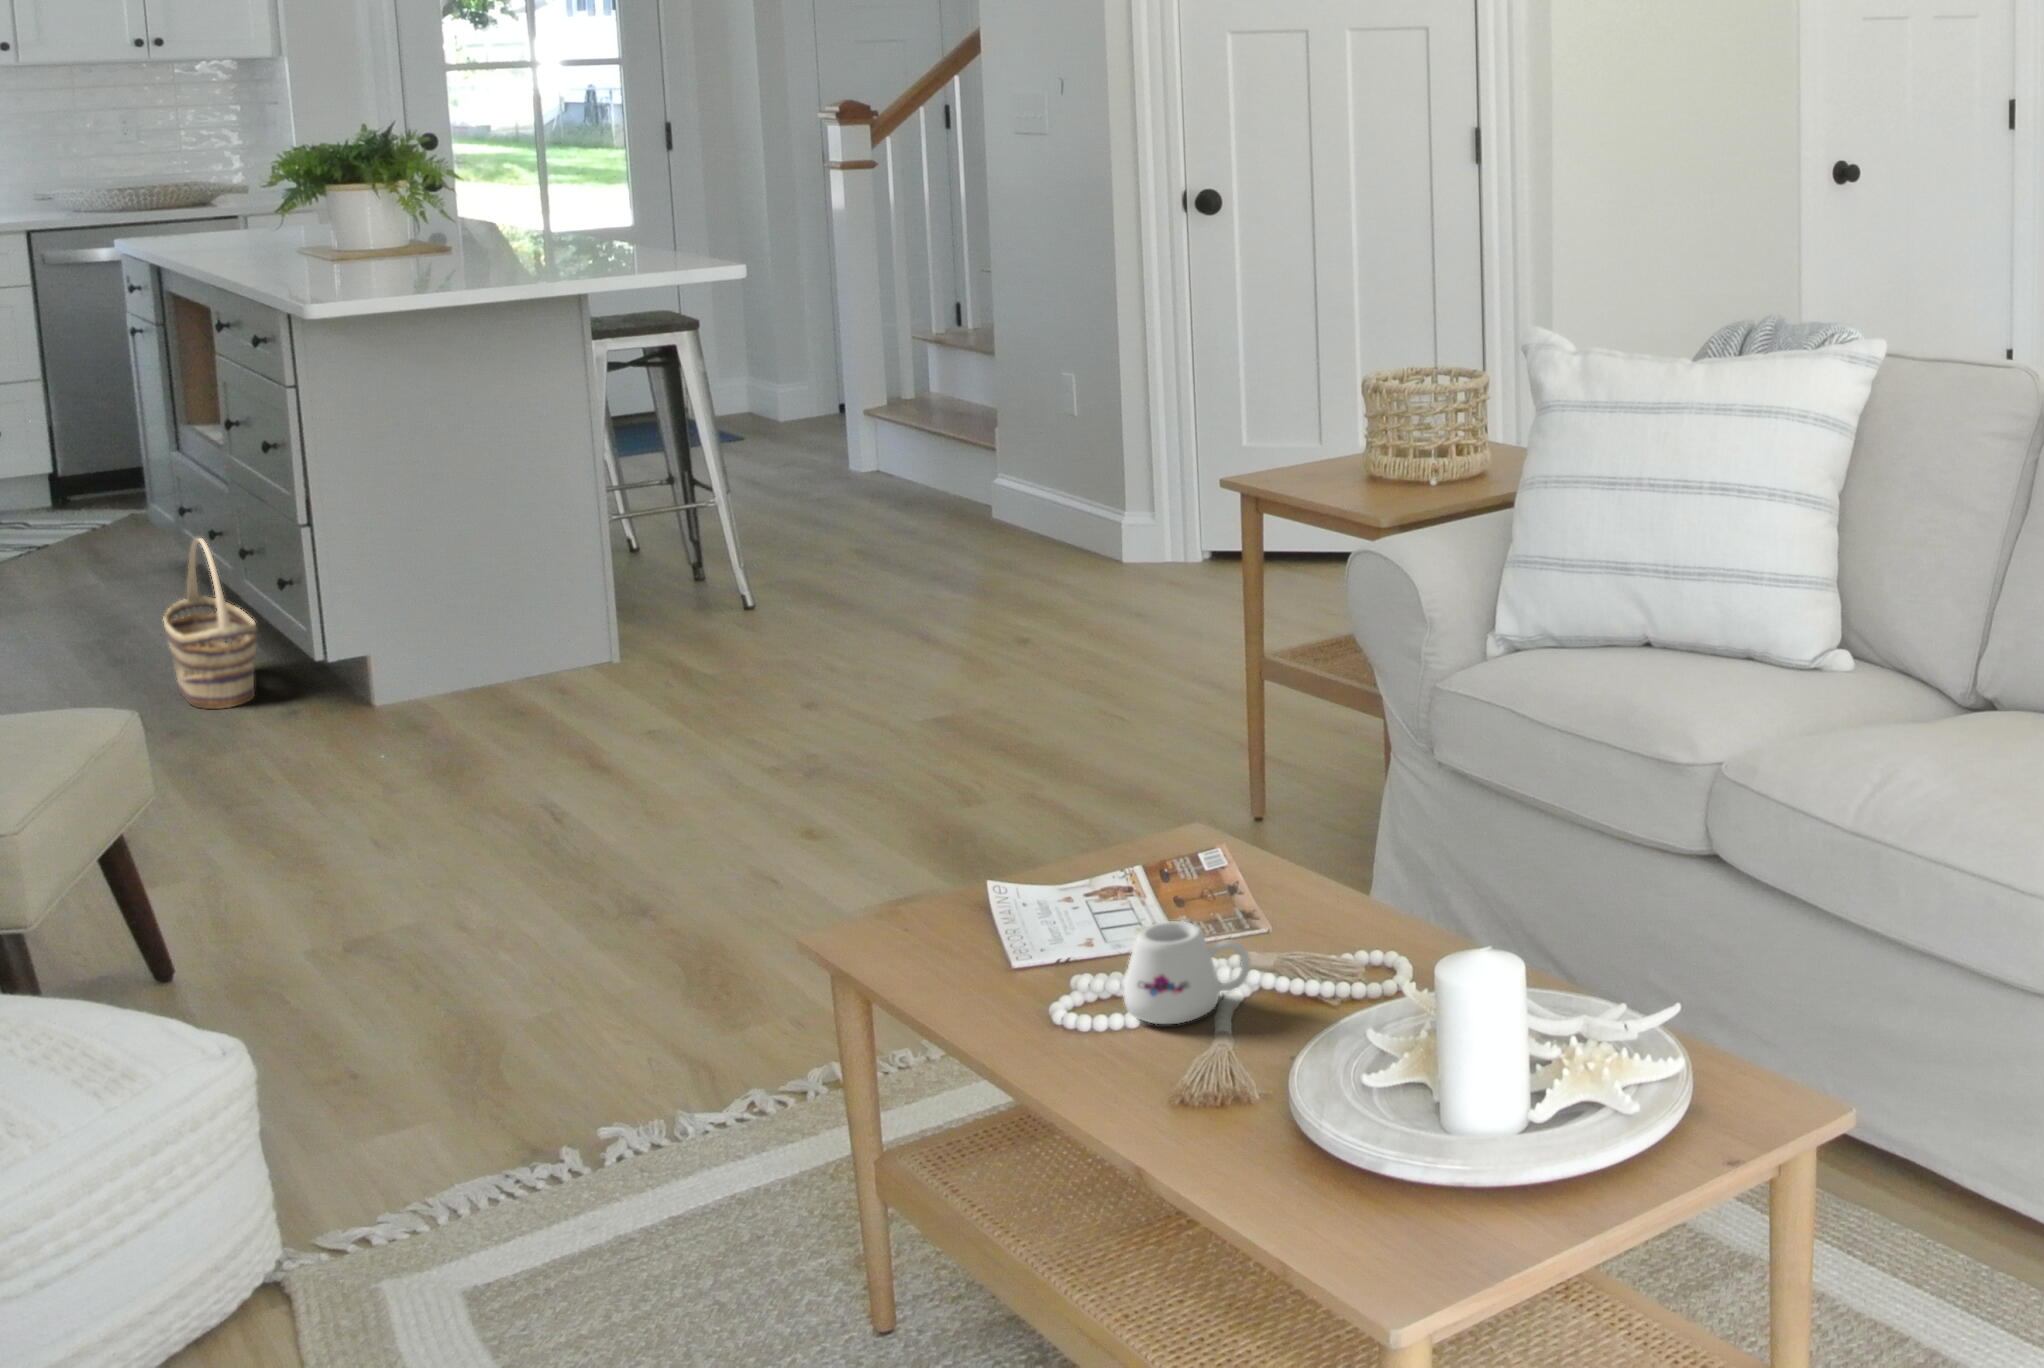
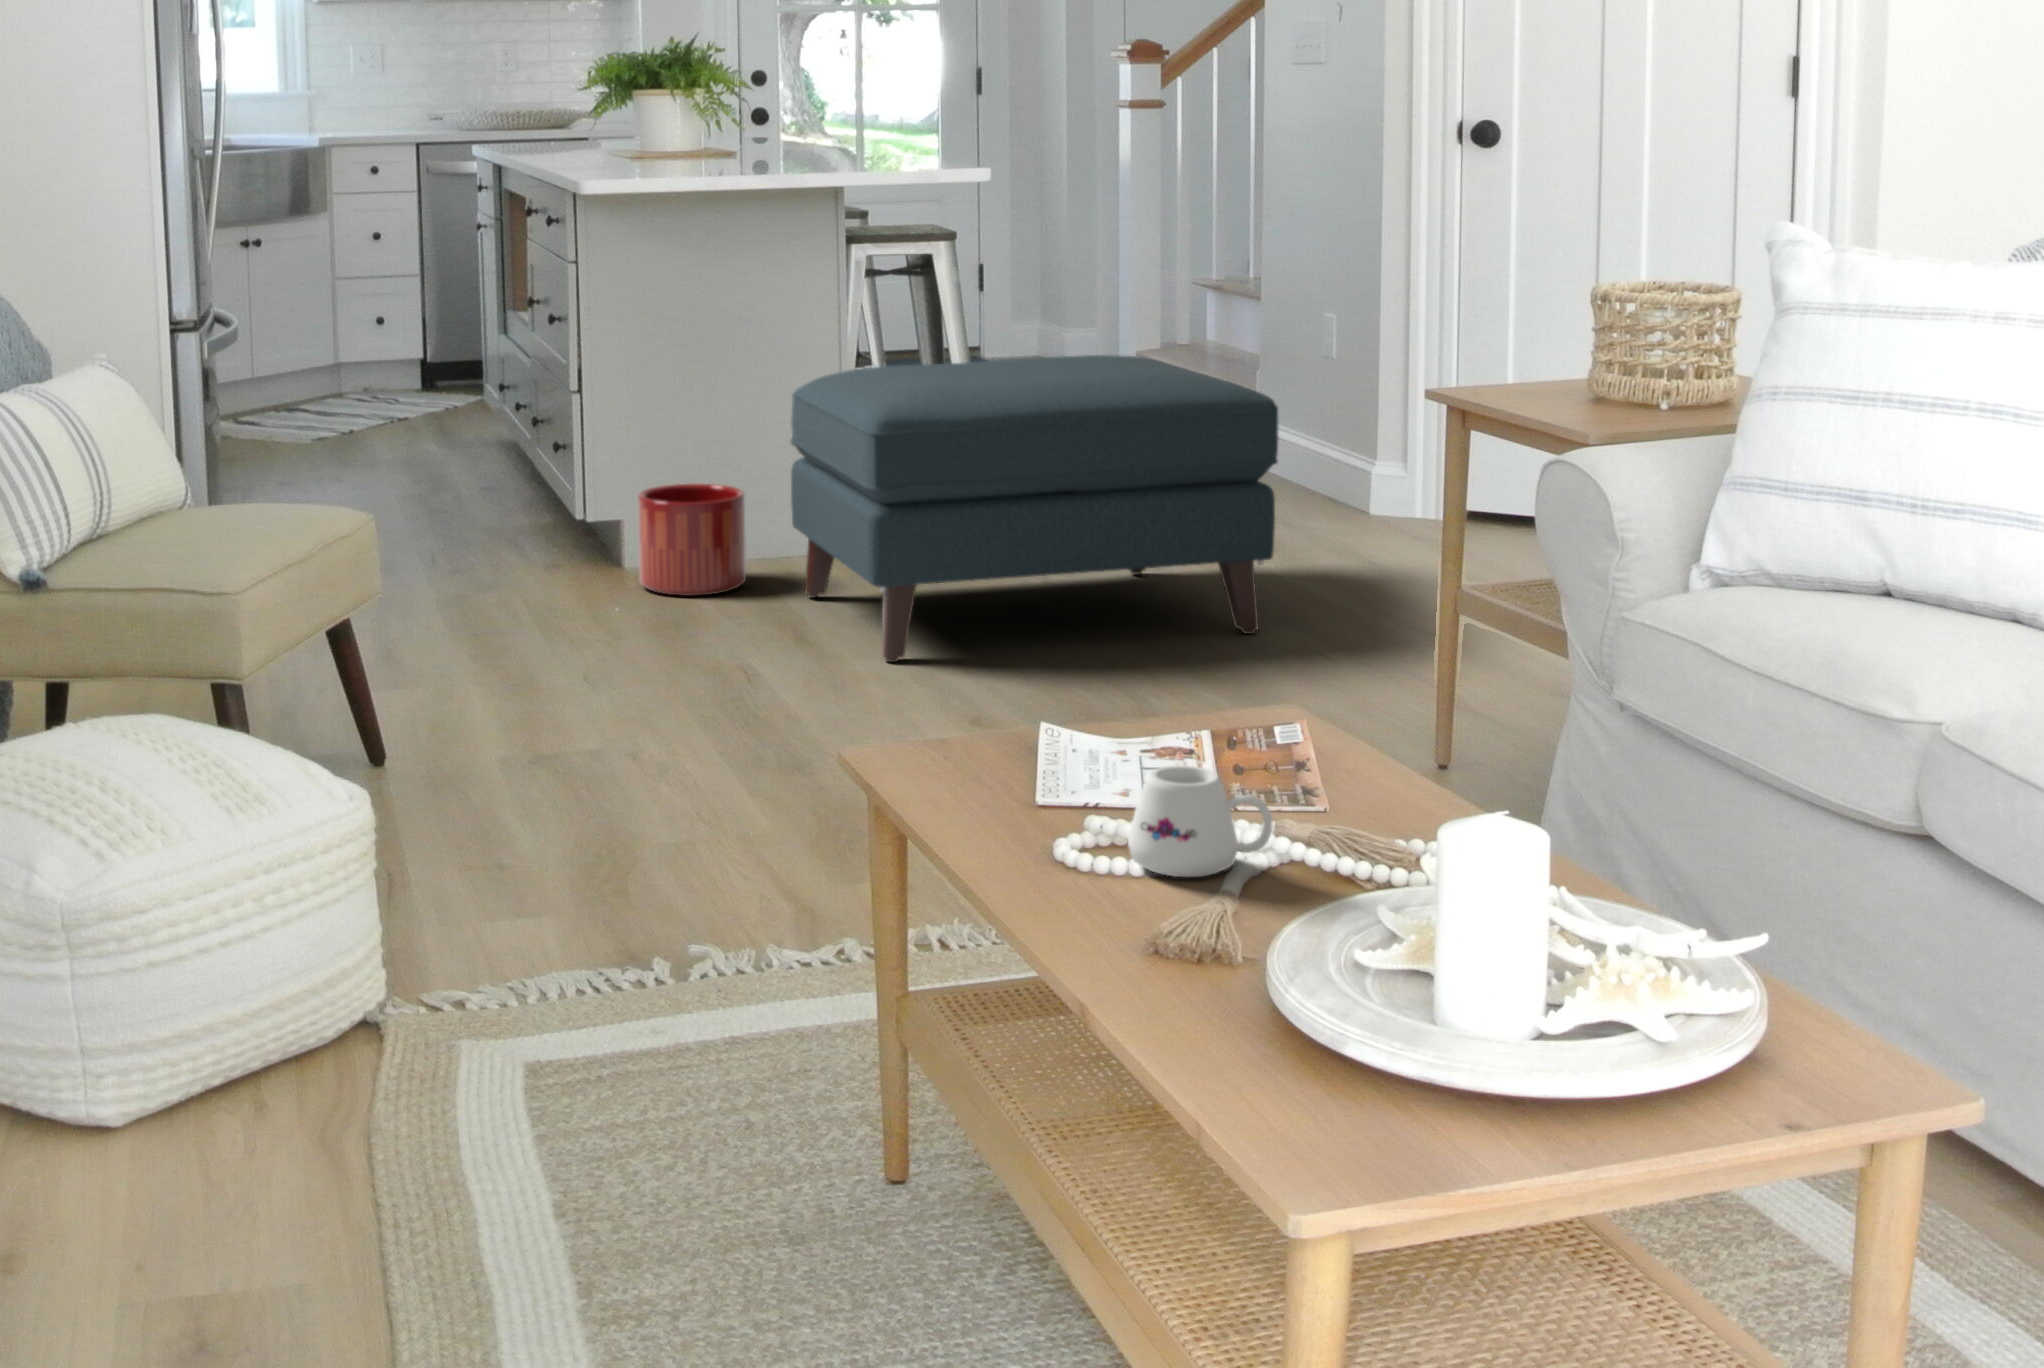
ottoman: none [563,439,1063,775] -> present [790,355,1279,662]
basket: present [163,538,257,709] -> none [466,402,536,558]
planter: none [391,606,520,728] -> present [638,484,746,596]

